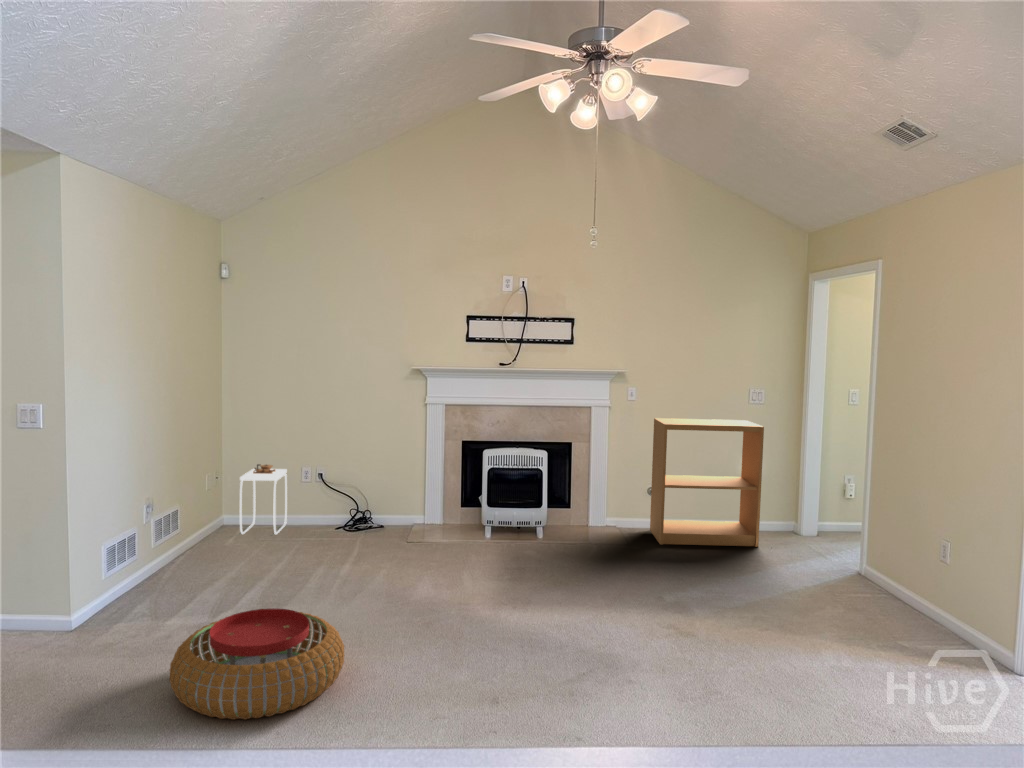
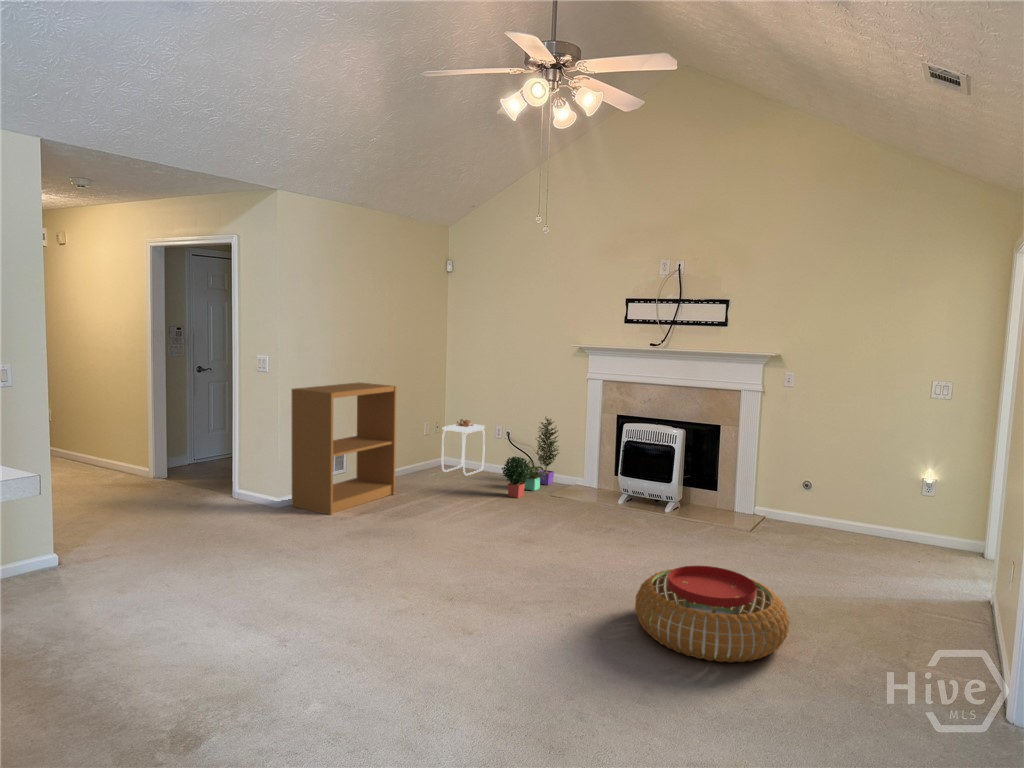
bookshelf: present [650,418,764,547] -> present [291,382,397,515]
potted plant: none [354,451,397,552] -> present [502,417,559,498]
pouf: present [170,608,344,720] -> present [635,566,789,663]

